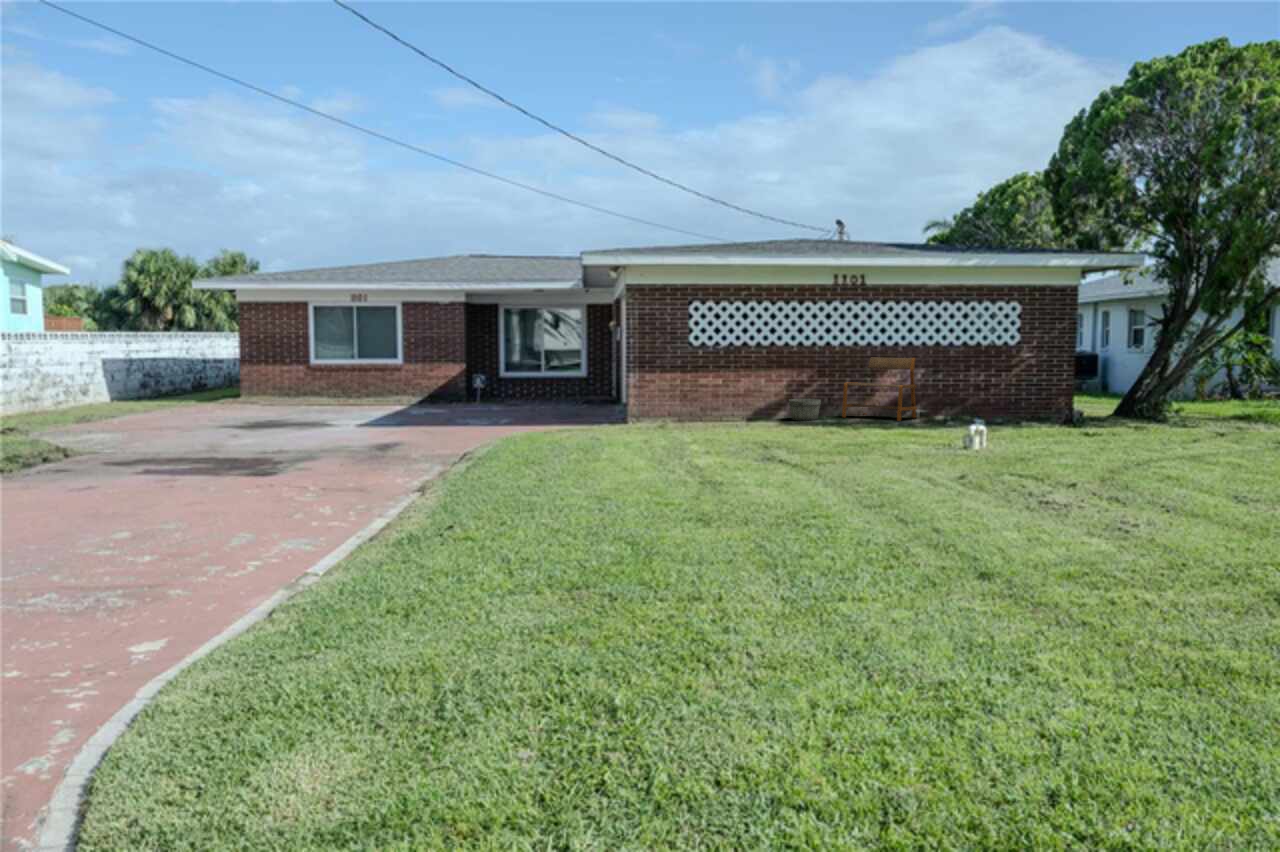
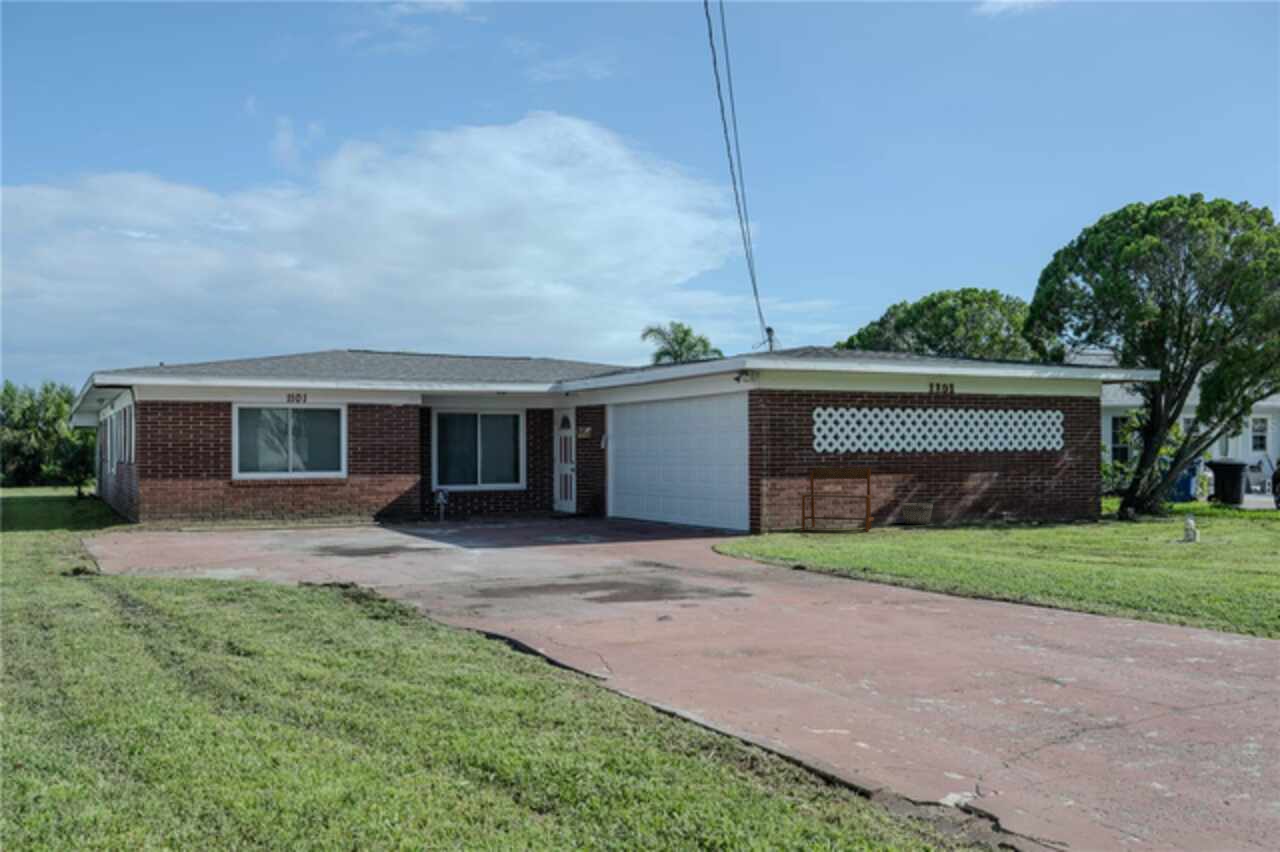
bench: present [842,357,917,421] -> present [801,468,874,532]

